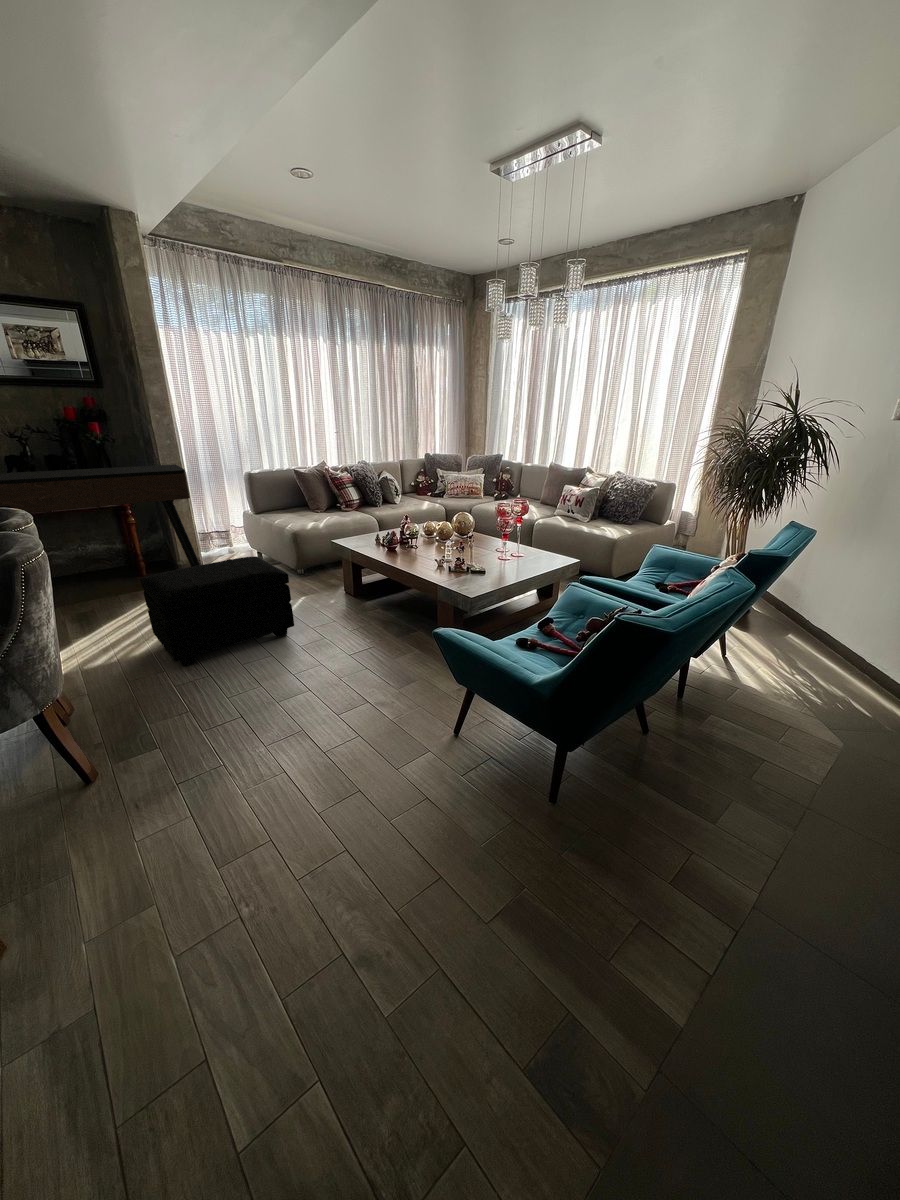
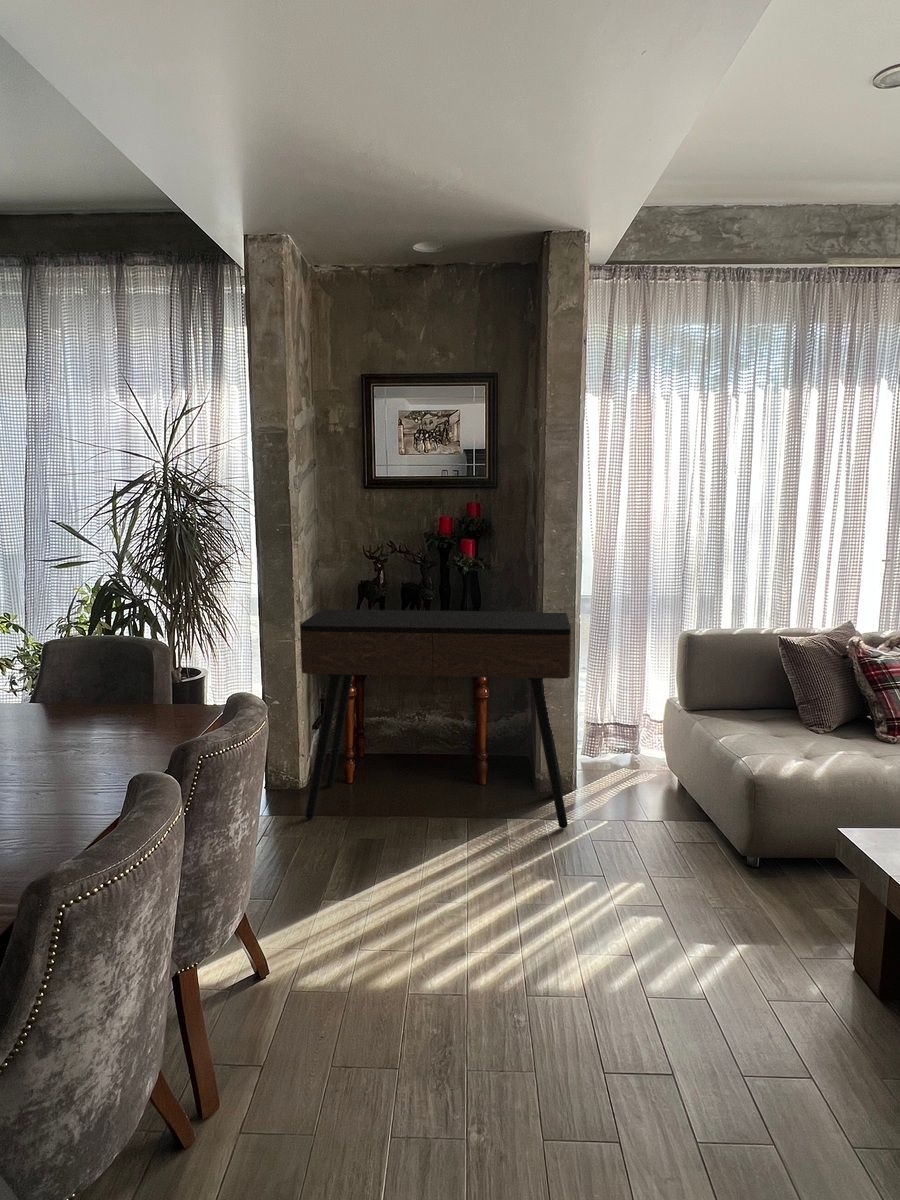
footstool: present [140,557,294,666] -> none [423,836,697,1063]

